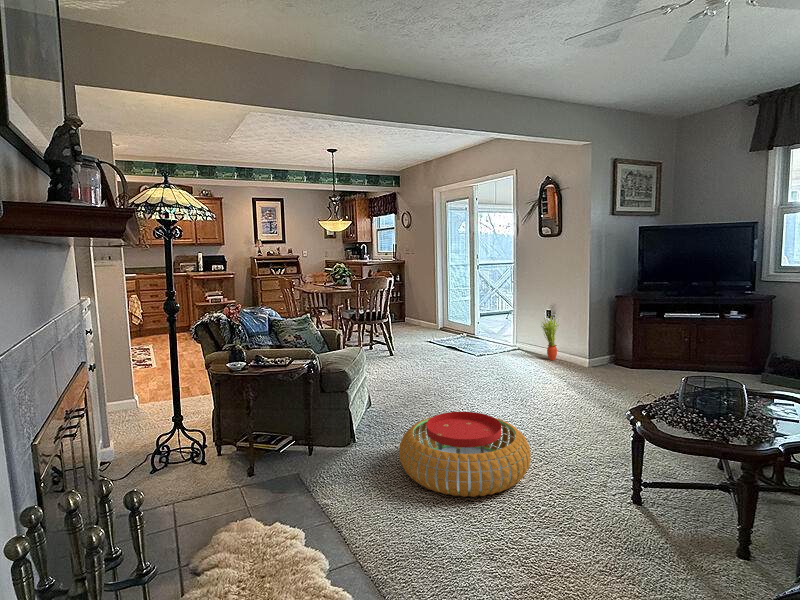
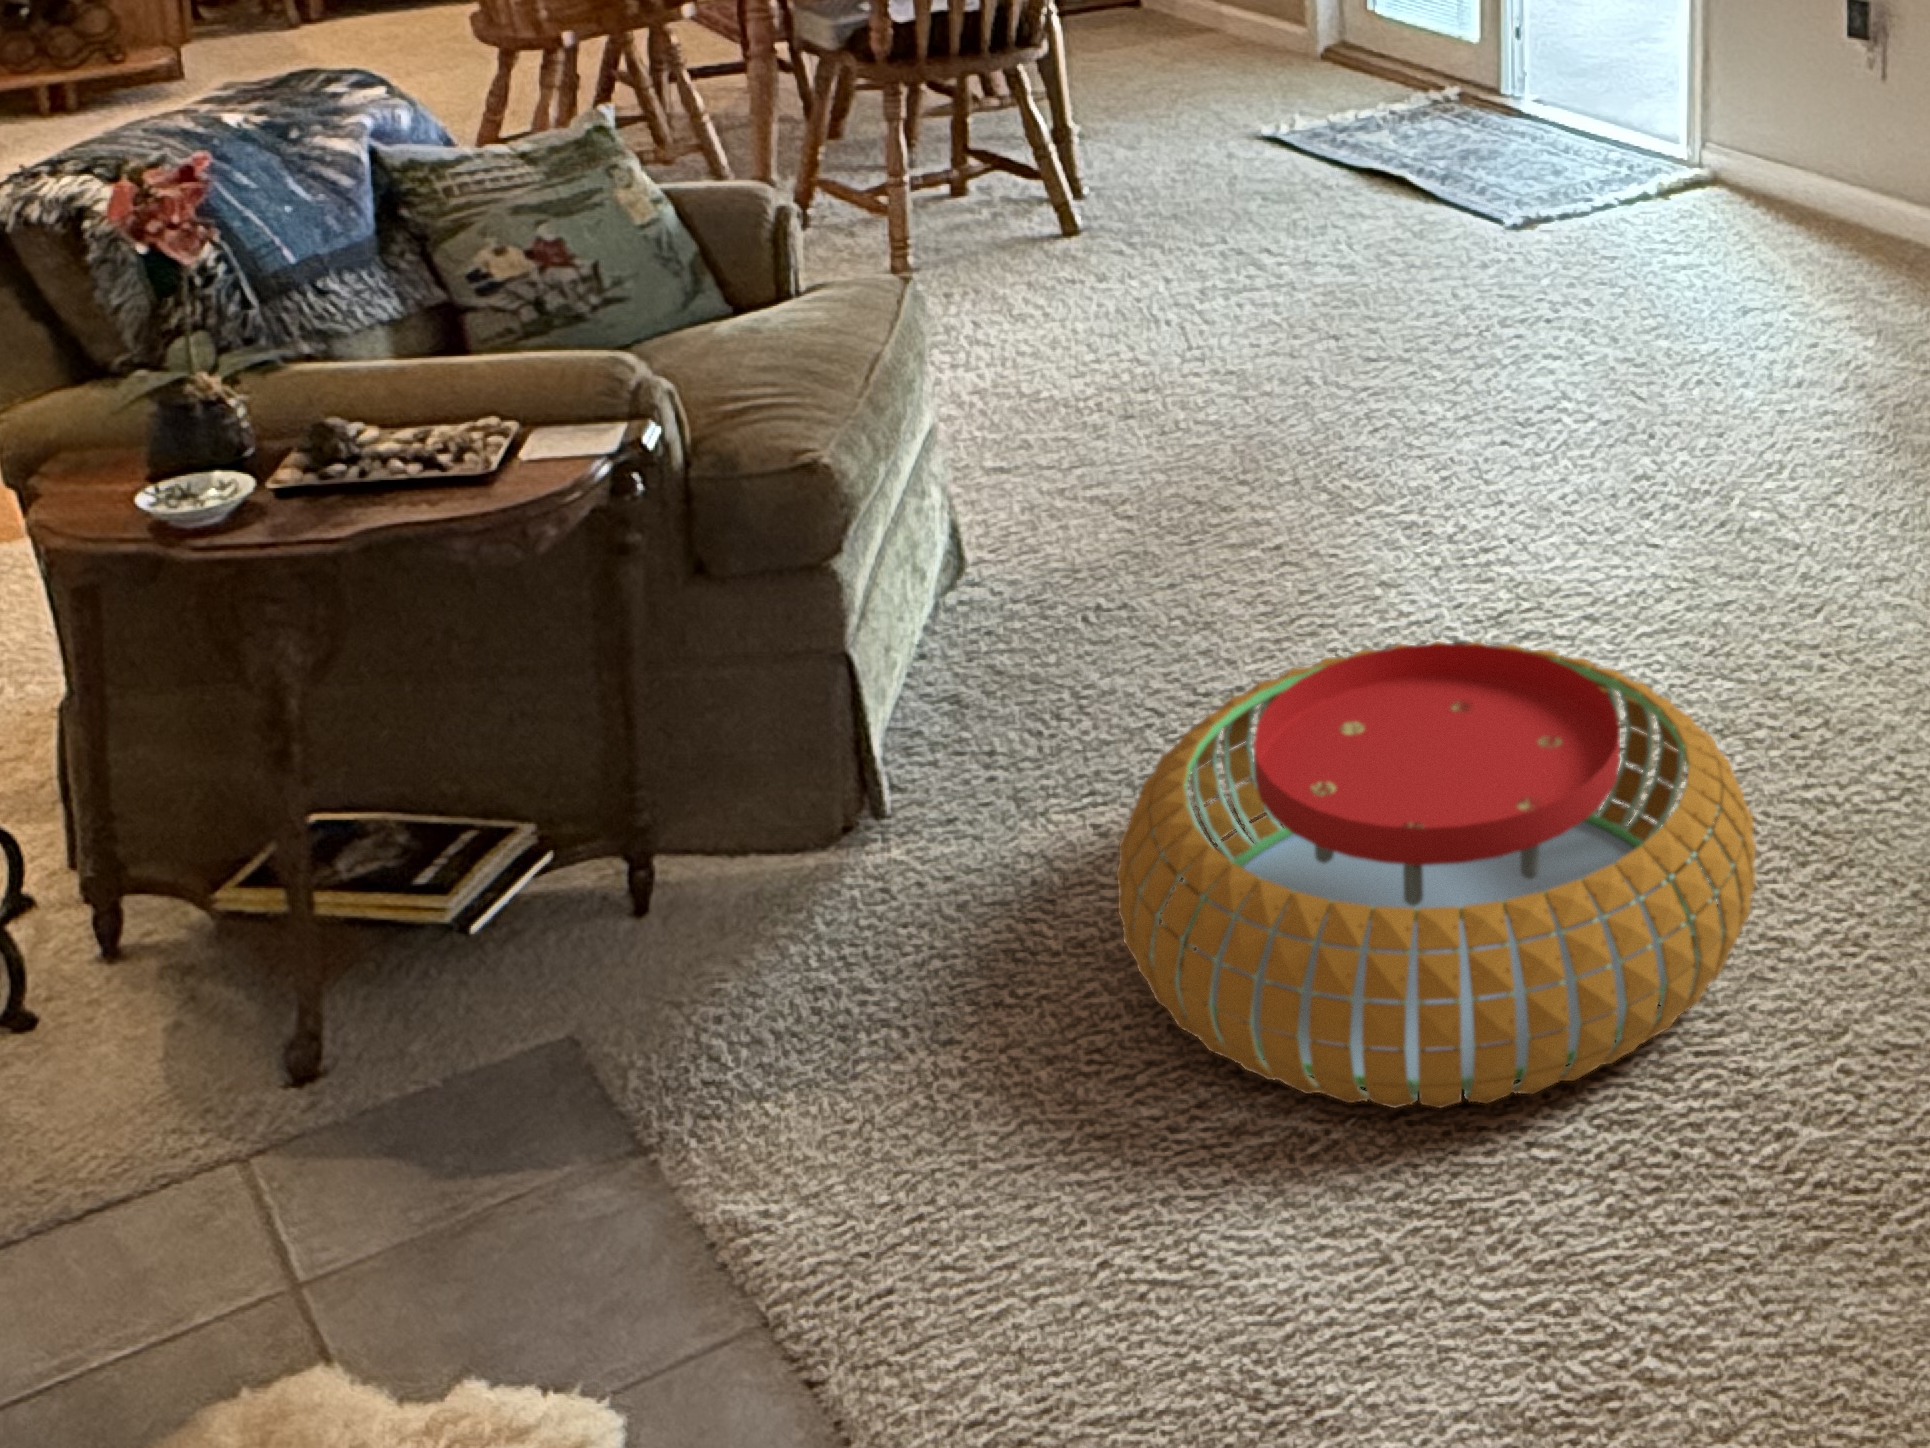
potted plant: present [541,316,558,360] -> none [1810,27,1892,240]

